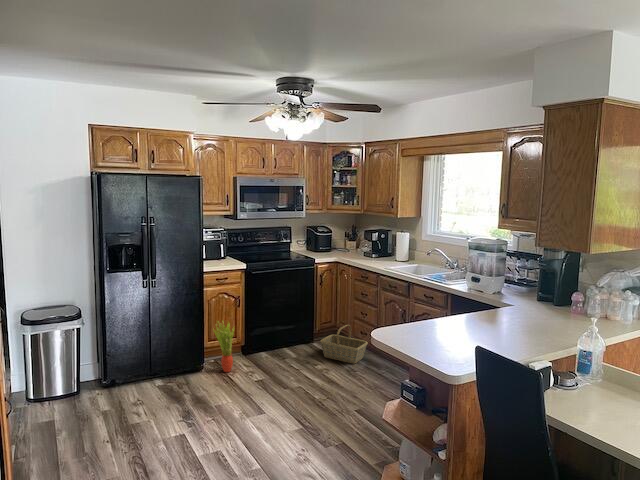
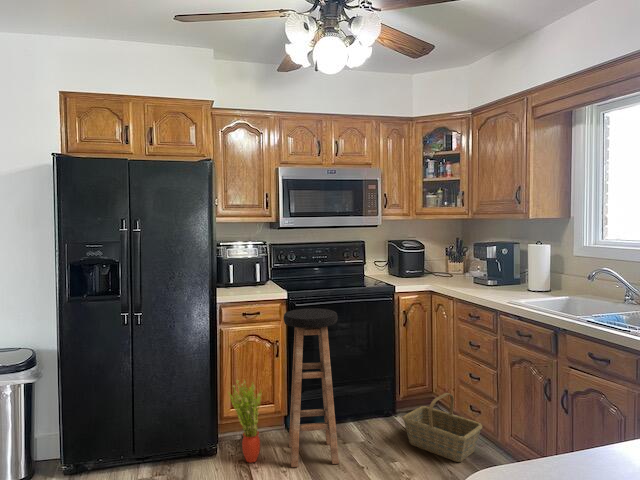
bar stool: none [248,274,283,373] -> present [284,309,339,467]

